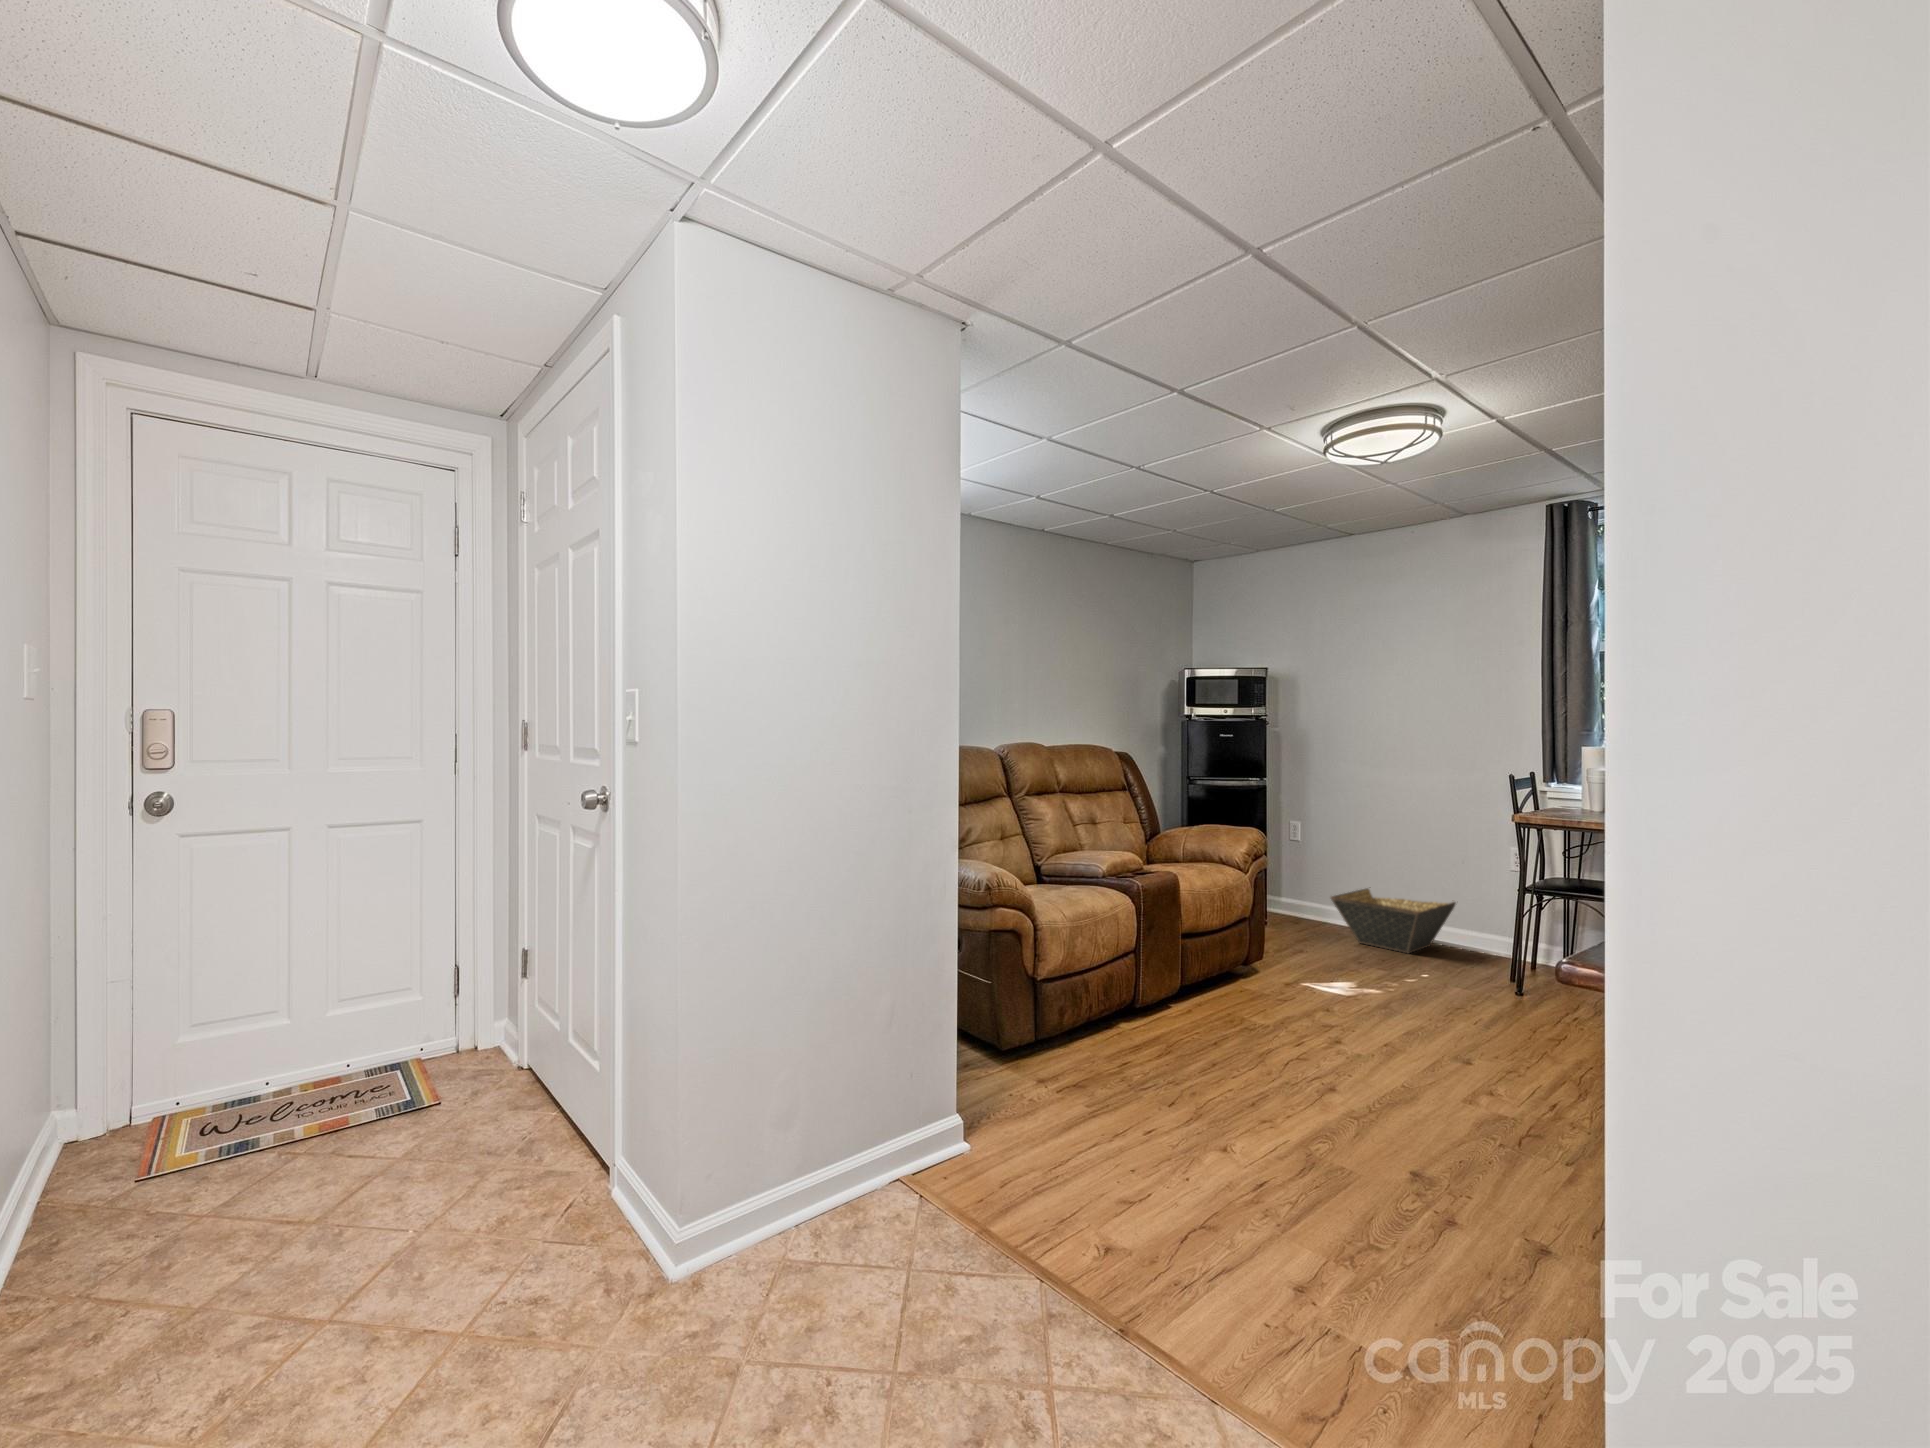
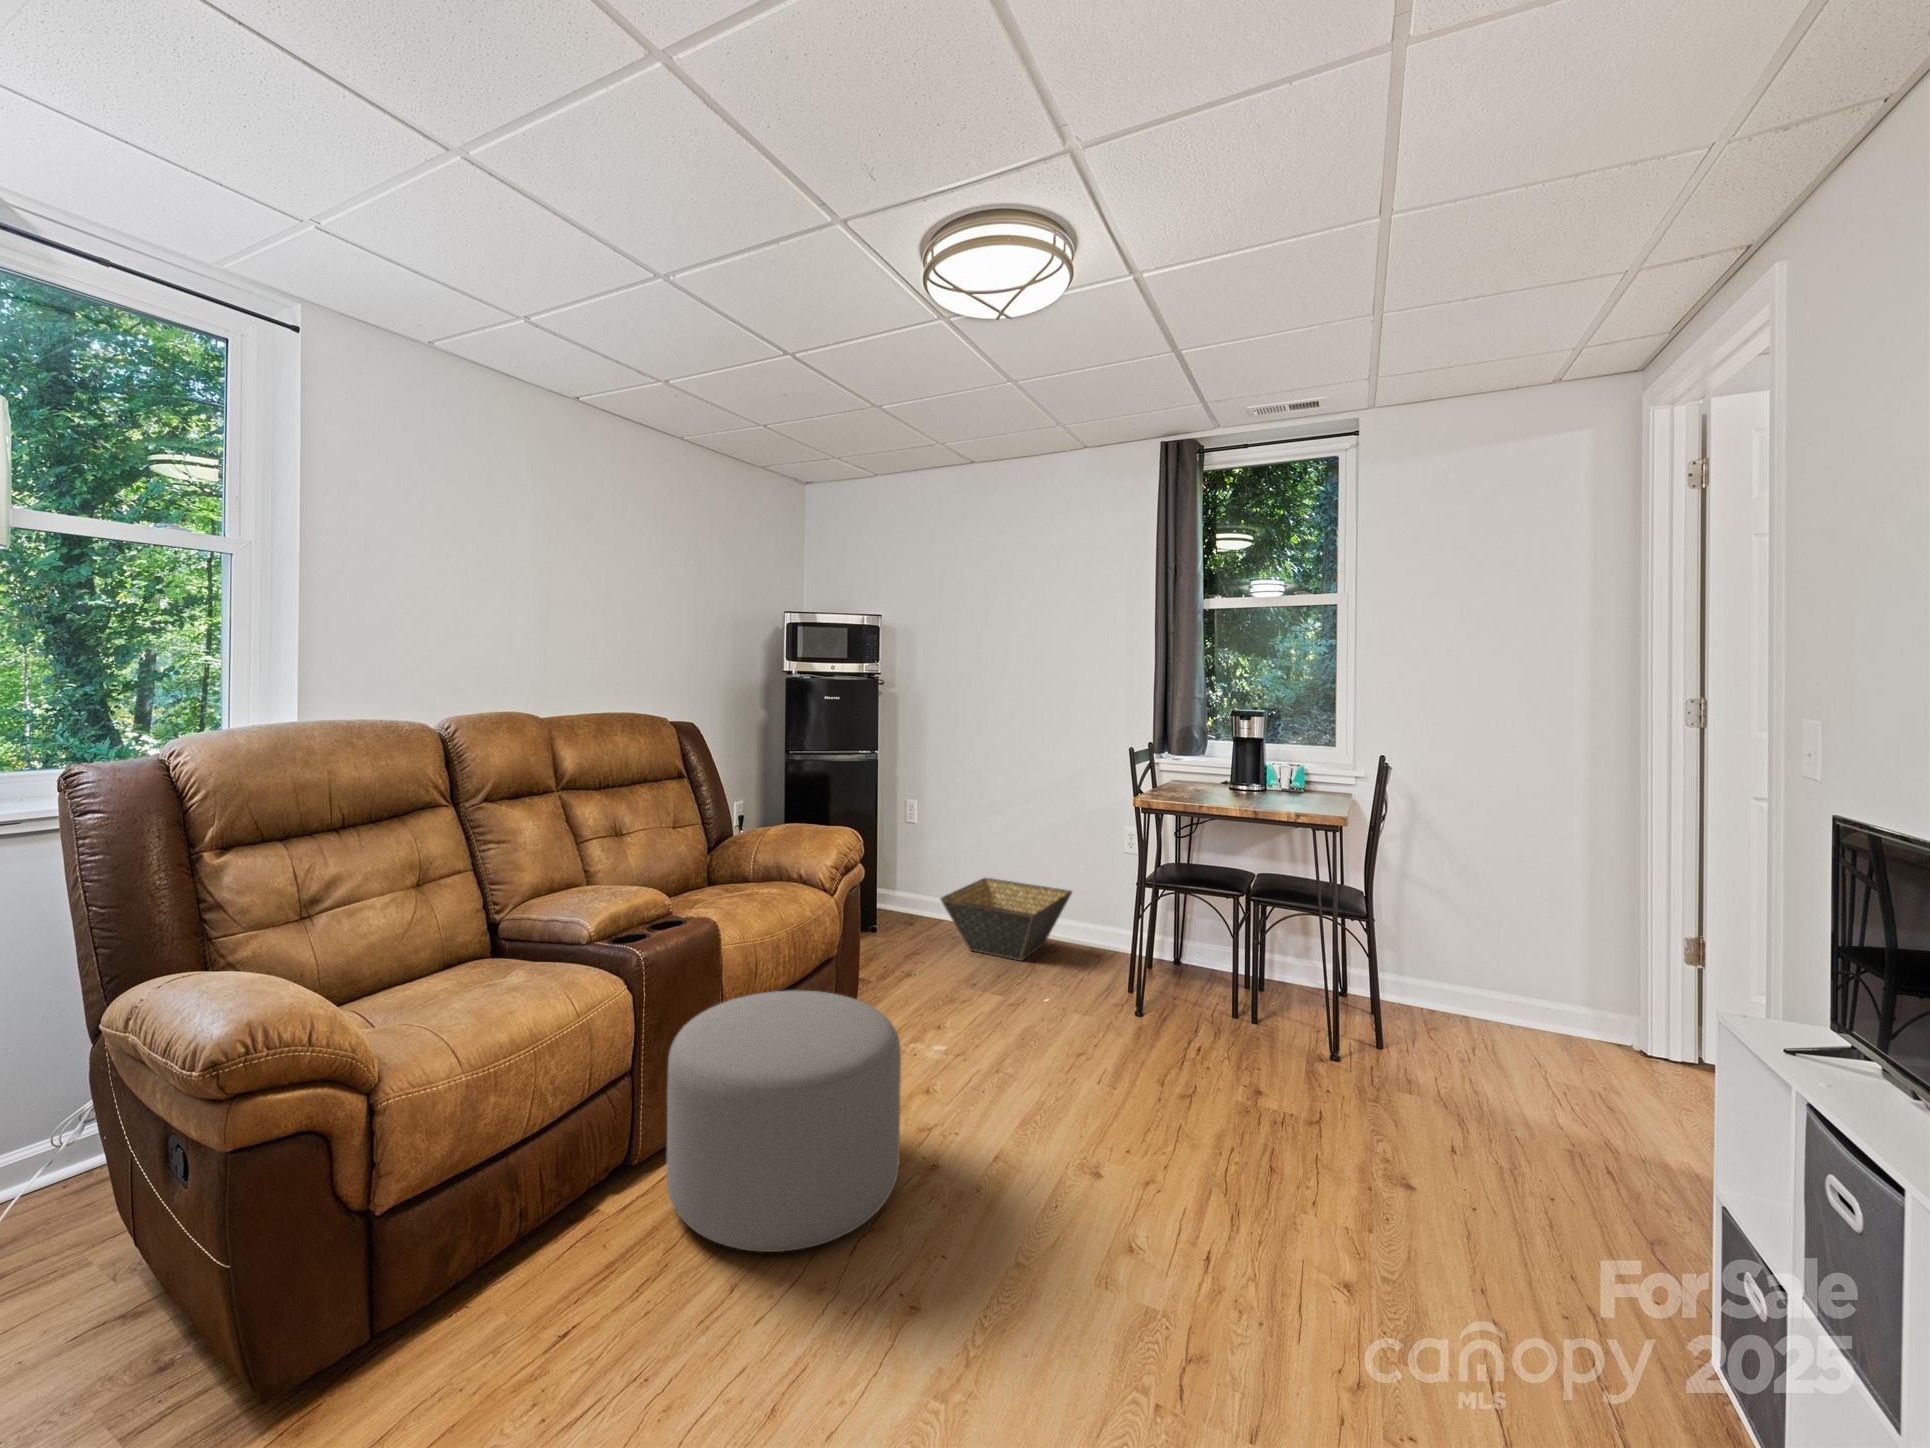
ottoman: none [1161,921,1318,1061] -> present [666,990,901,1252]

